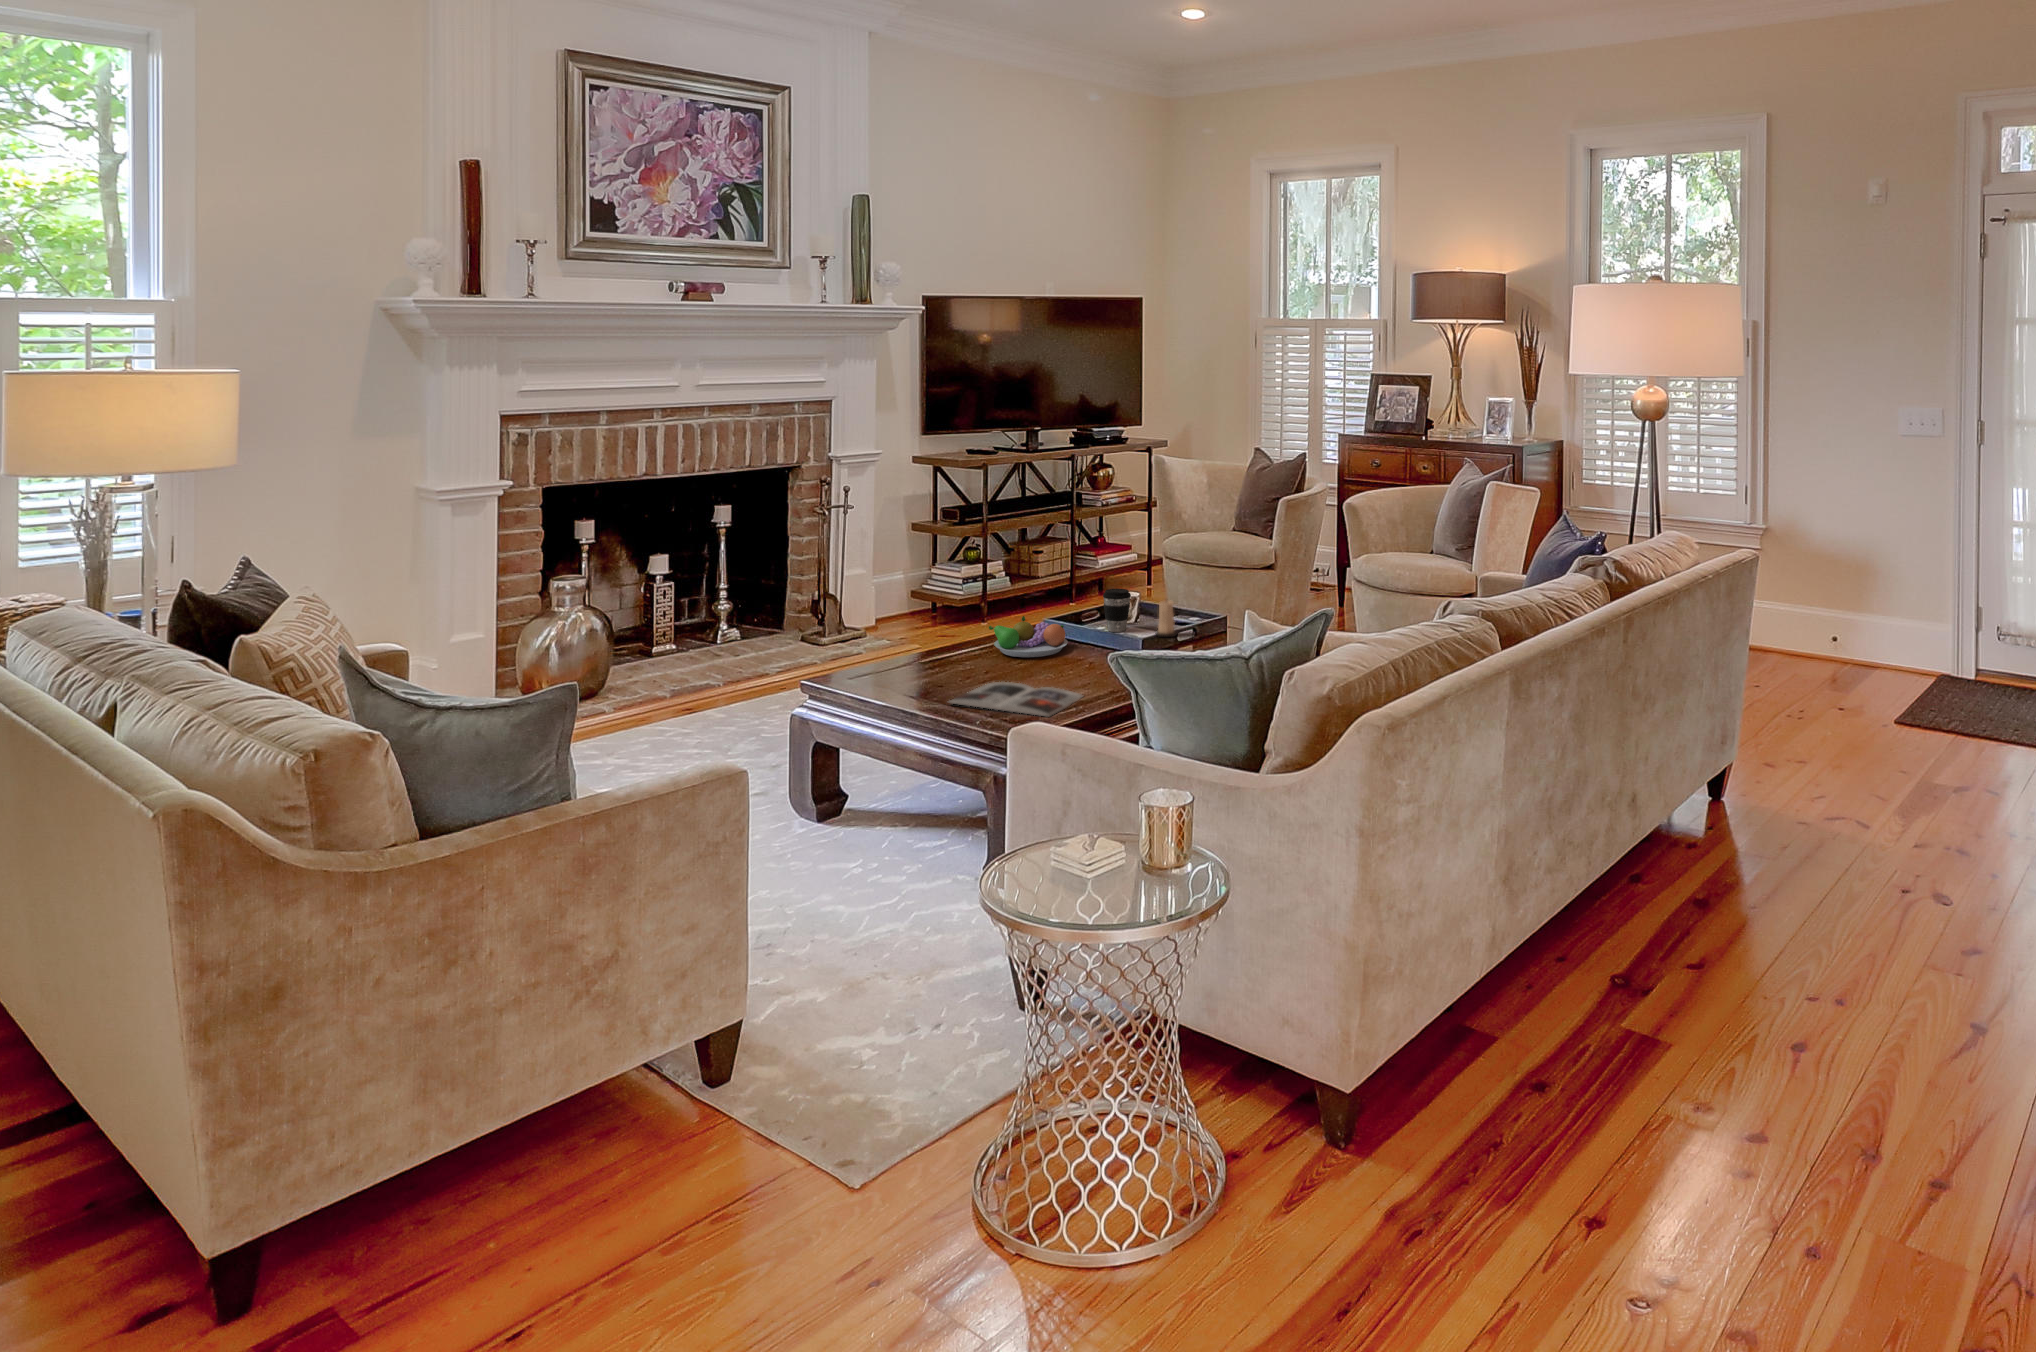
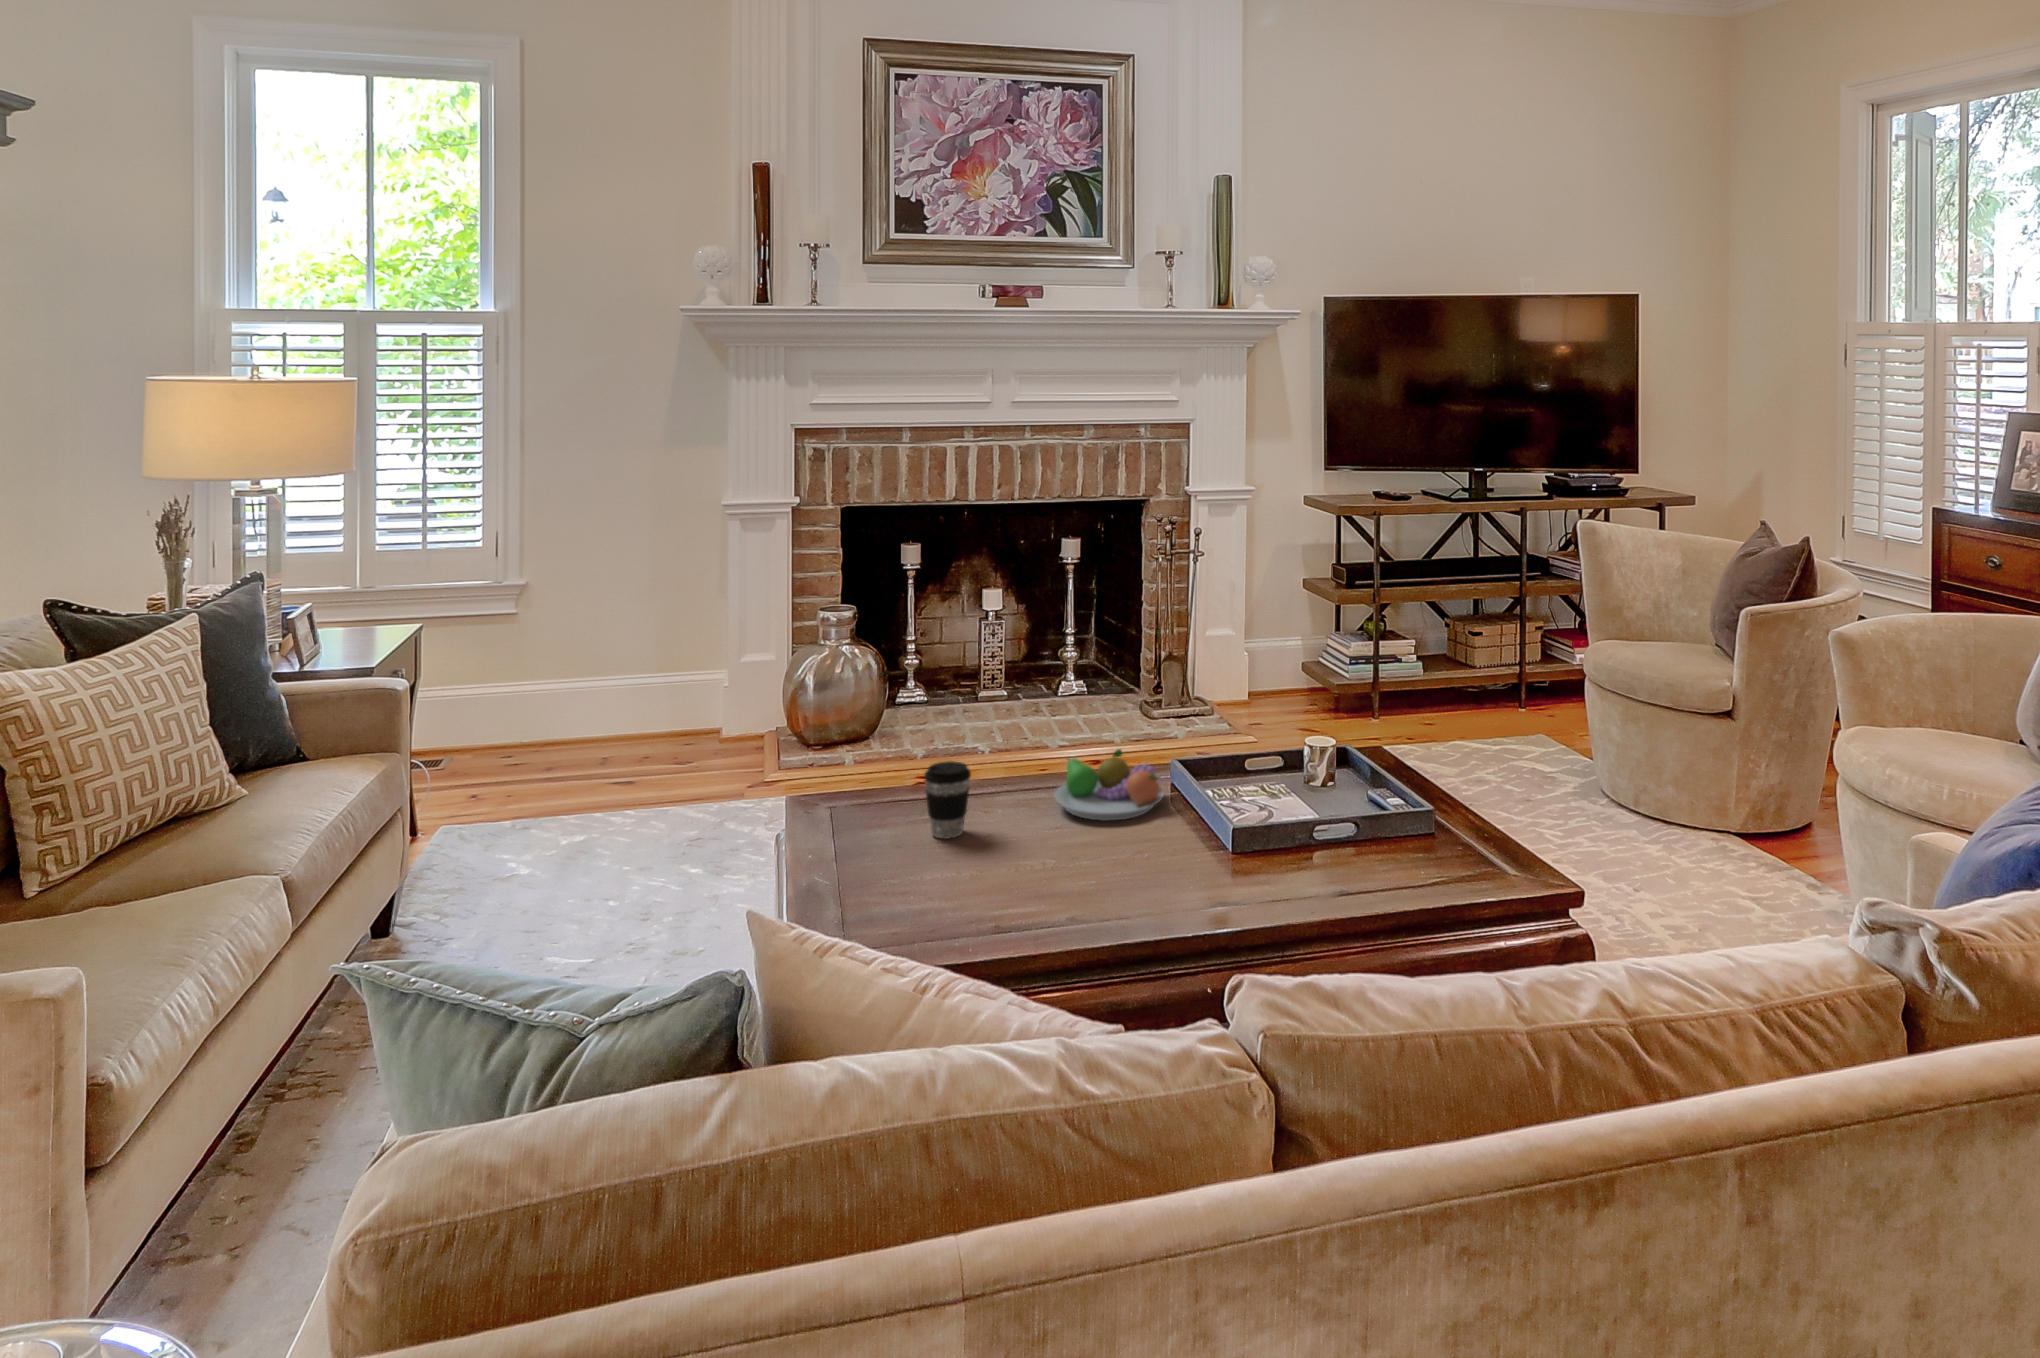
coffee cup: present [1103,589,1131,632] -> present [924,761,971,839]
candle: present [1155,600,1177,637] -> none [1304,759,1338,826]
magazine: present [949,682,1083,717] -> none [847,855,1021,947]

